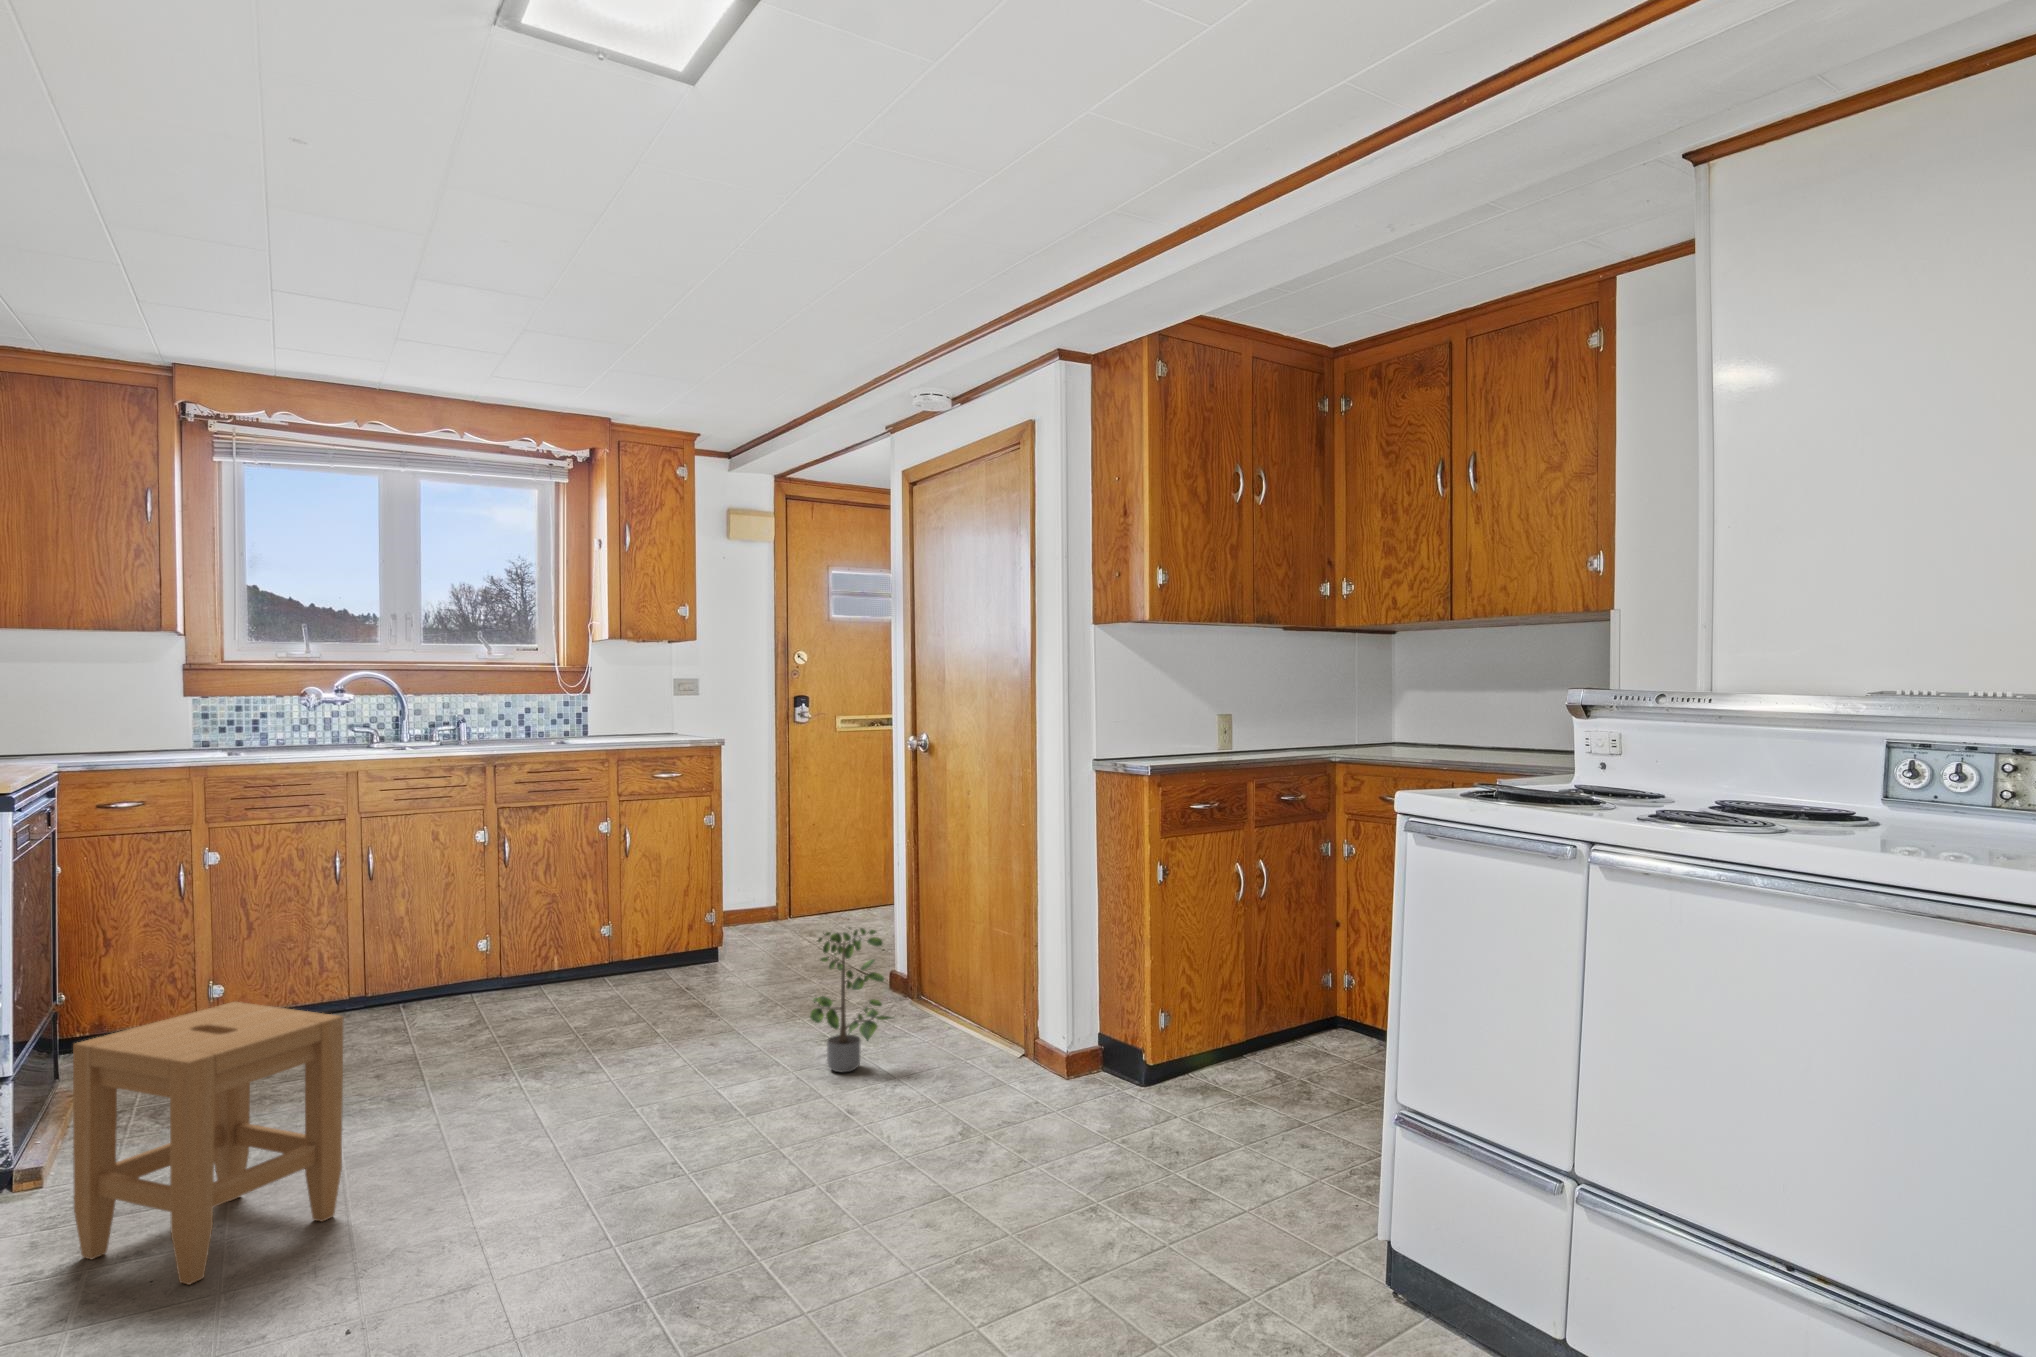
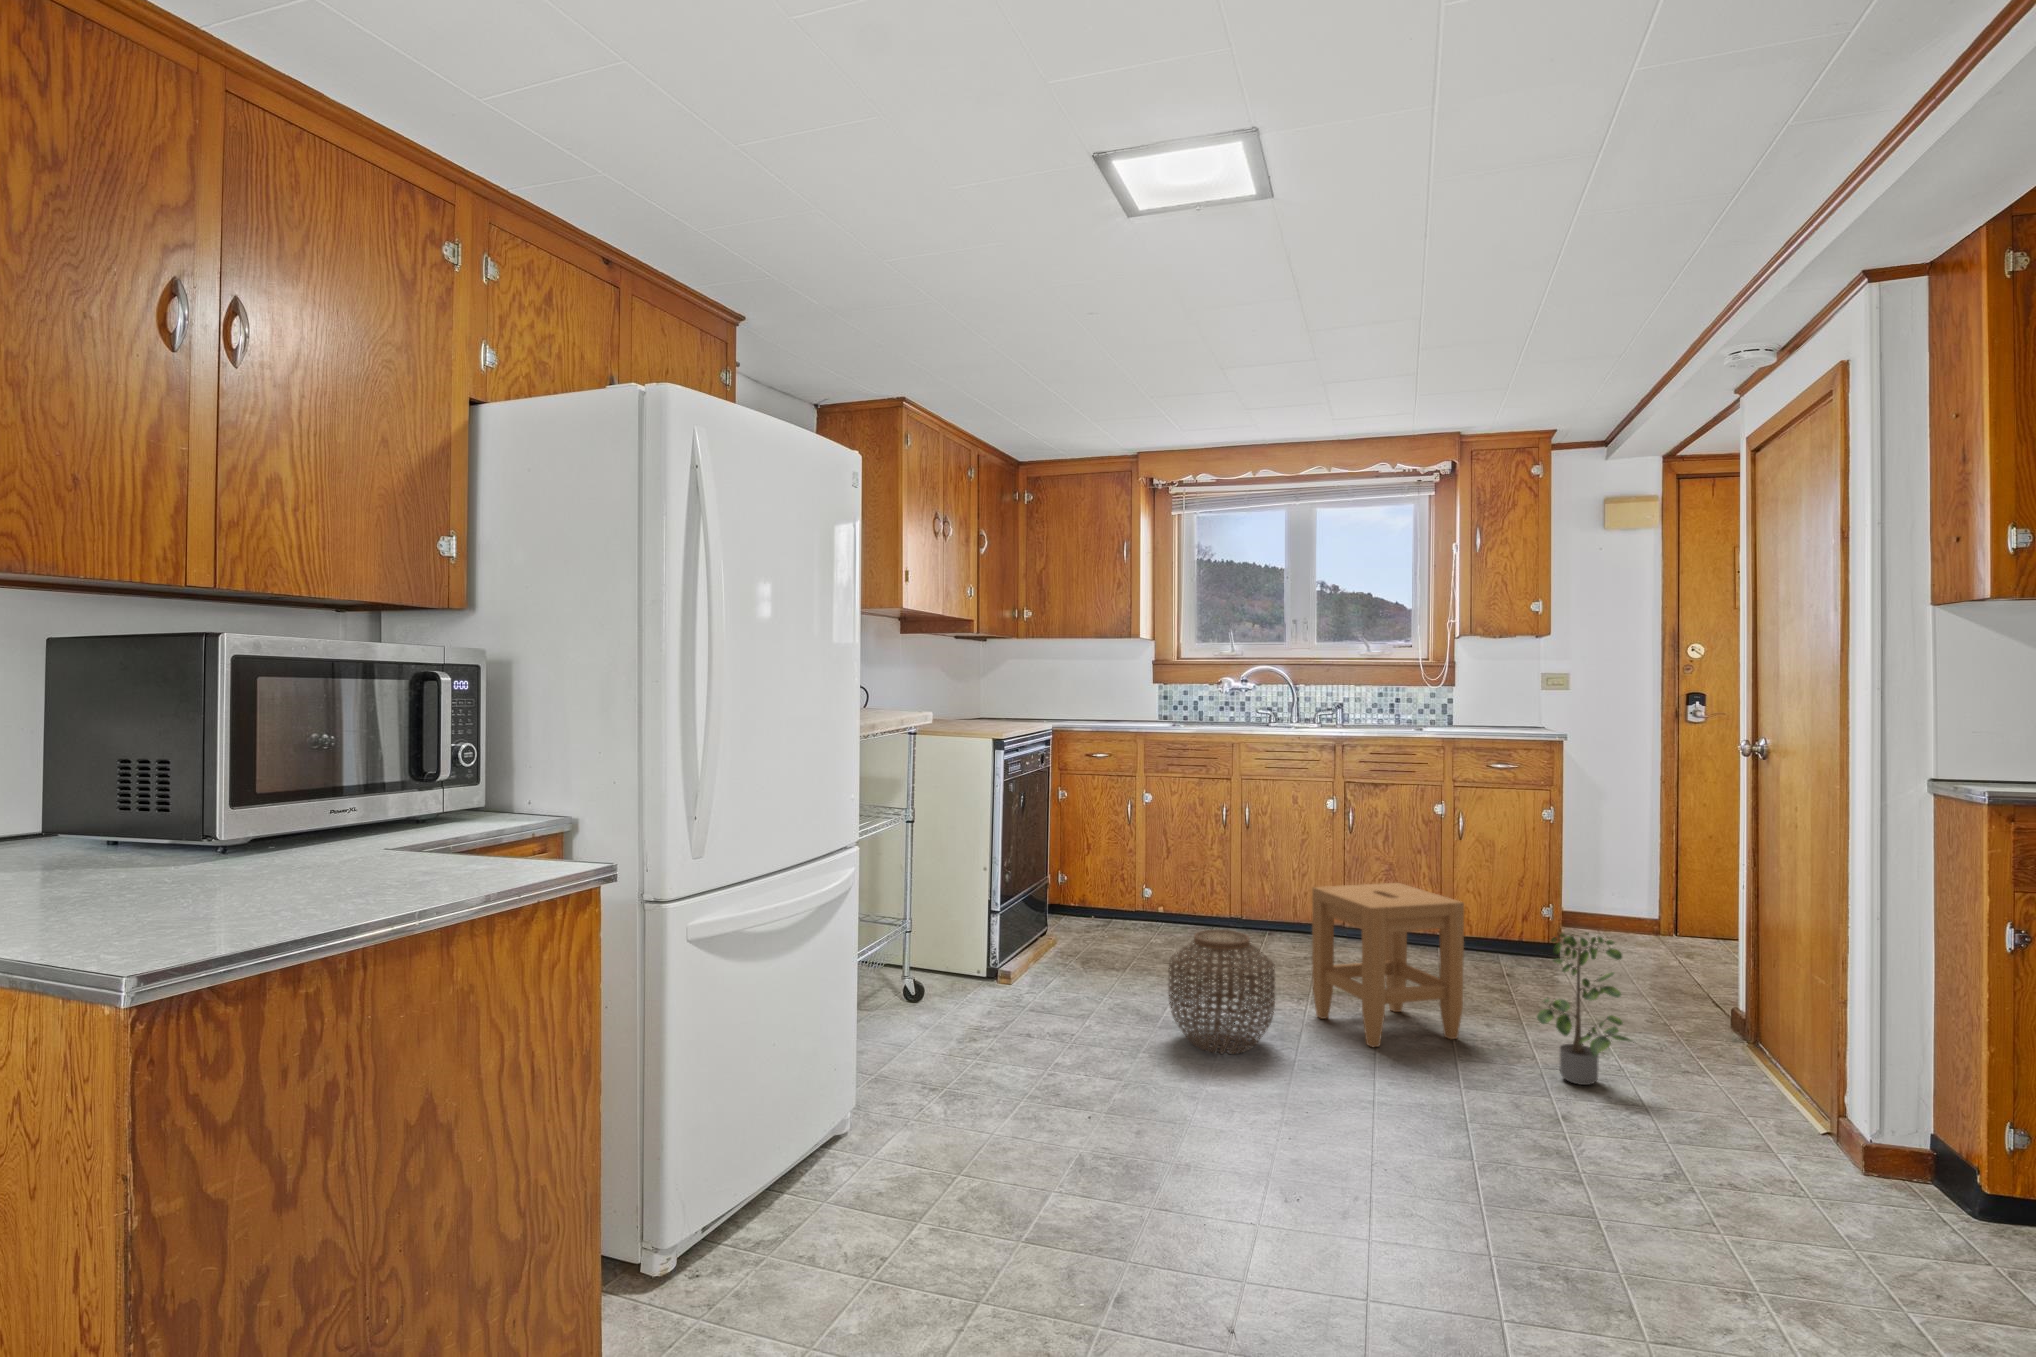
stool: present [73,1002,343,1284] -> present [1312,883,1464,1047]
woven basket: none [412,1005,556,1163] -> present [1169,930,1275,1054]

